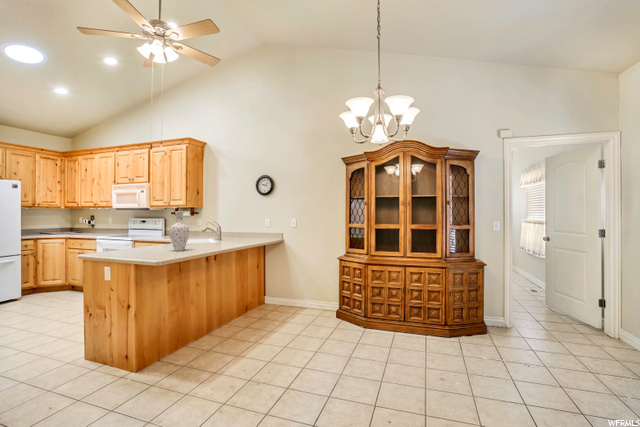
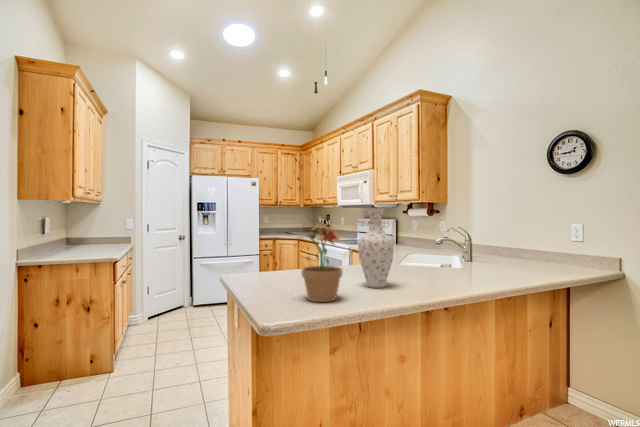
potted plant: none [143,217,169,256] -> present [301,226,342,302]

